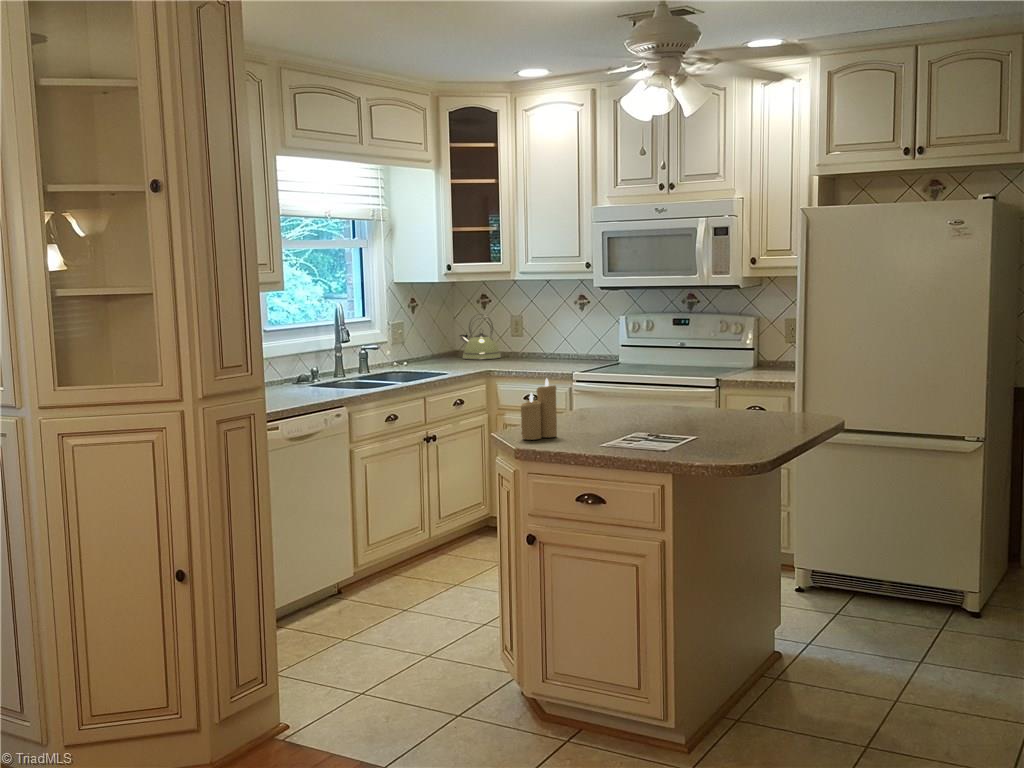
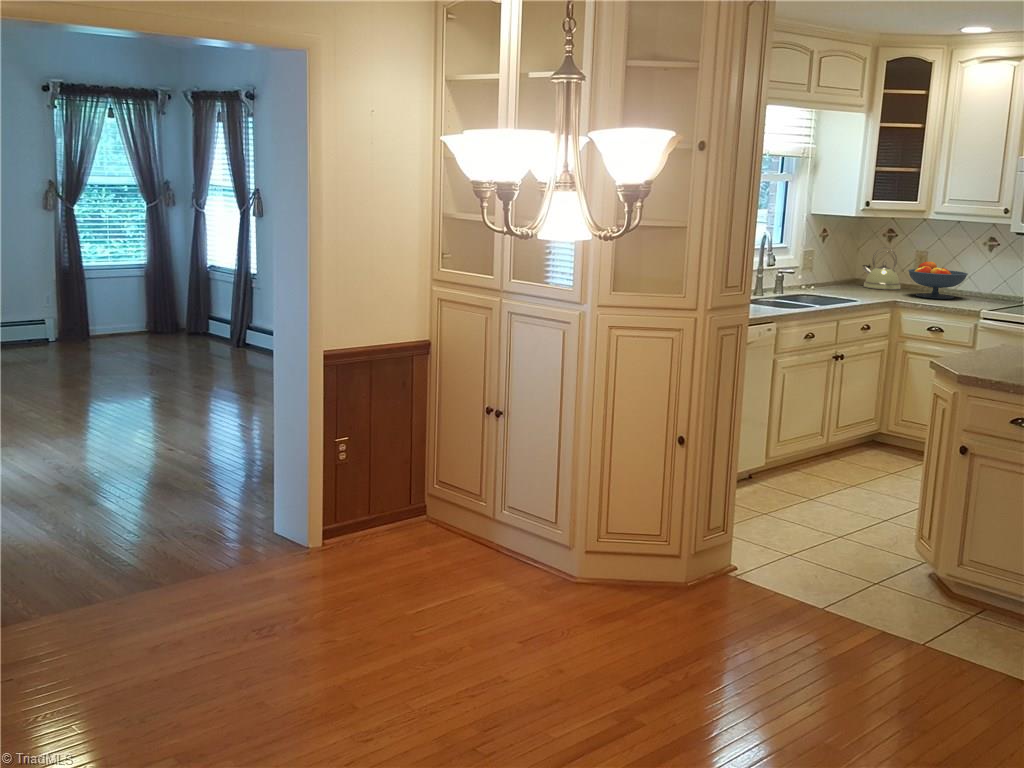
fruit bowl: none [502,325,562,364] -> present [908,261,968,299]
candle: present [521,379,557,440] -> none [965,319,1001,369]

